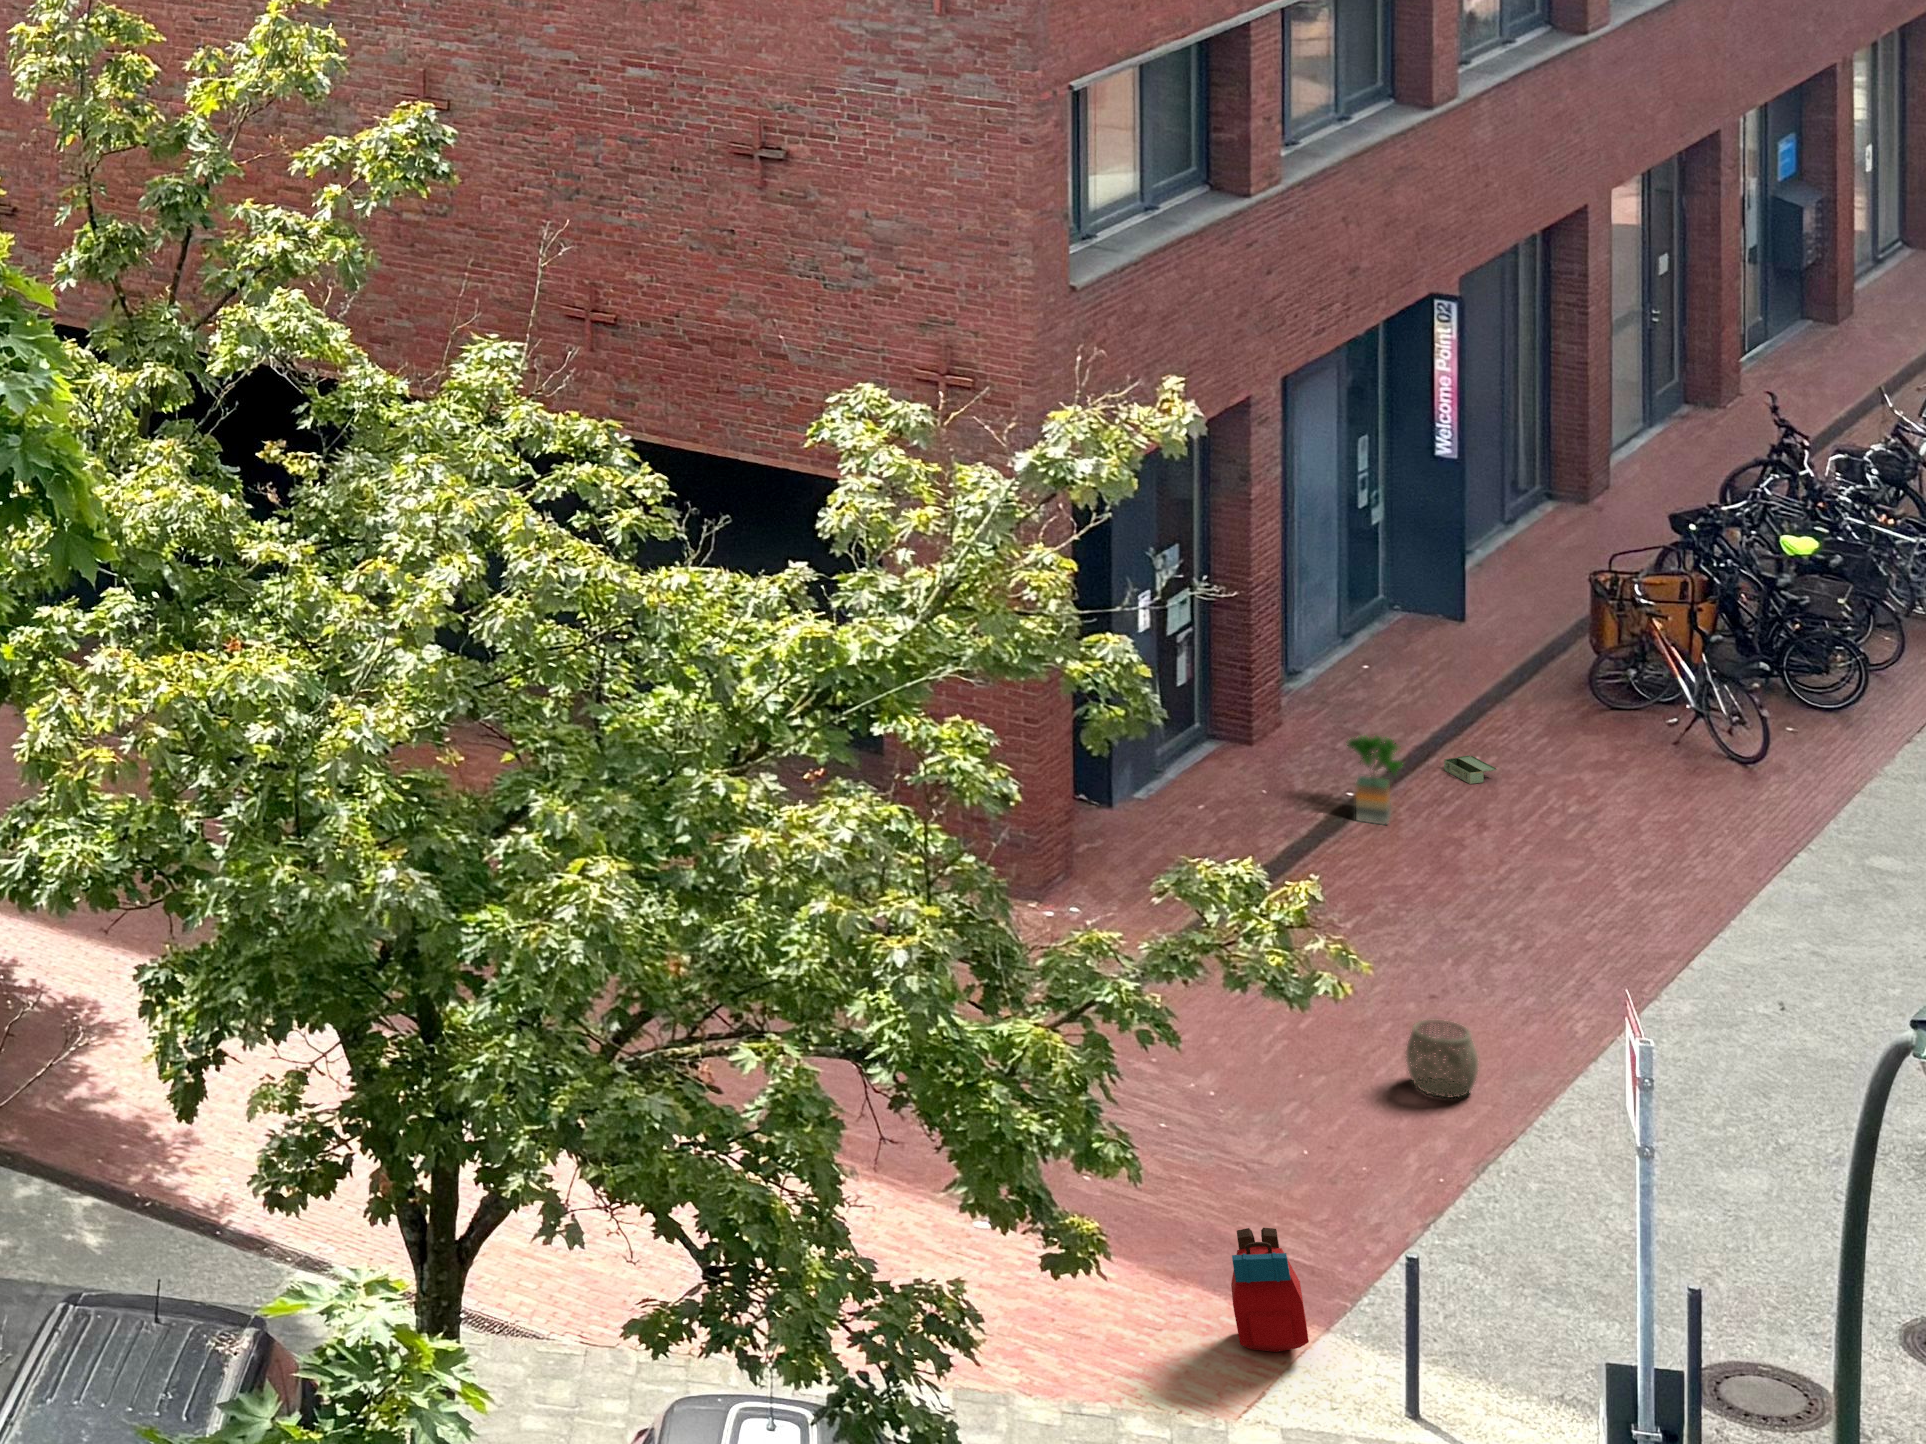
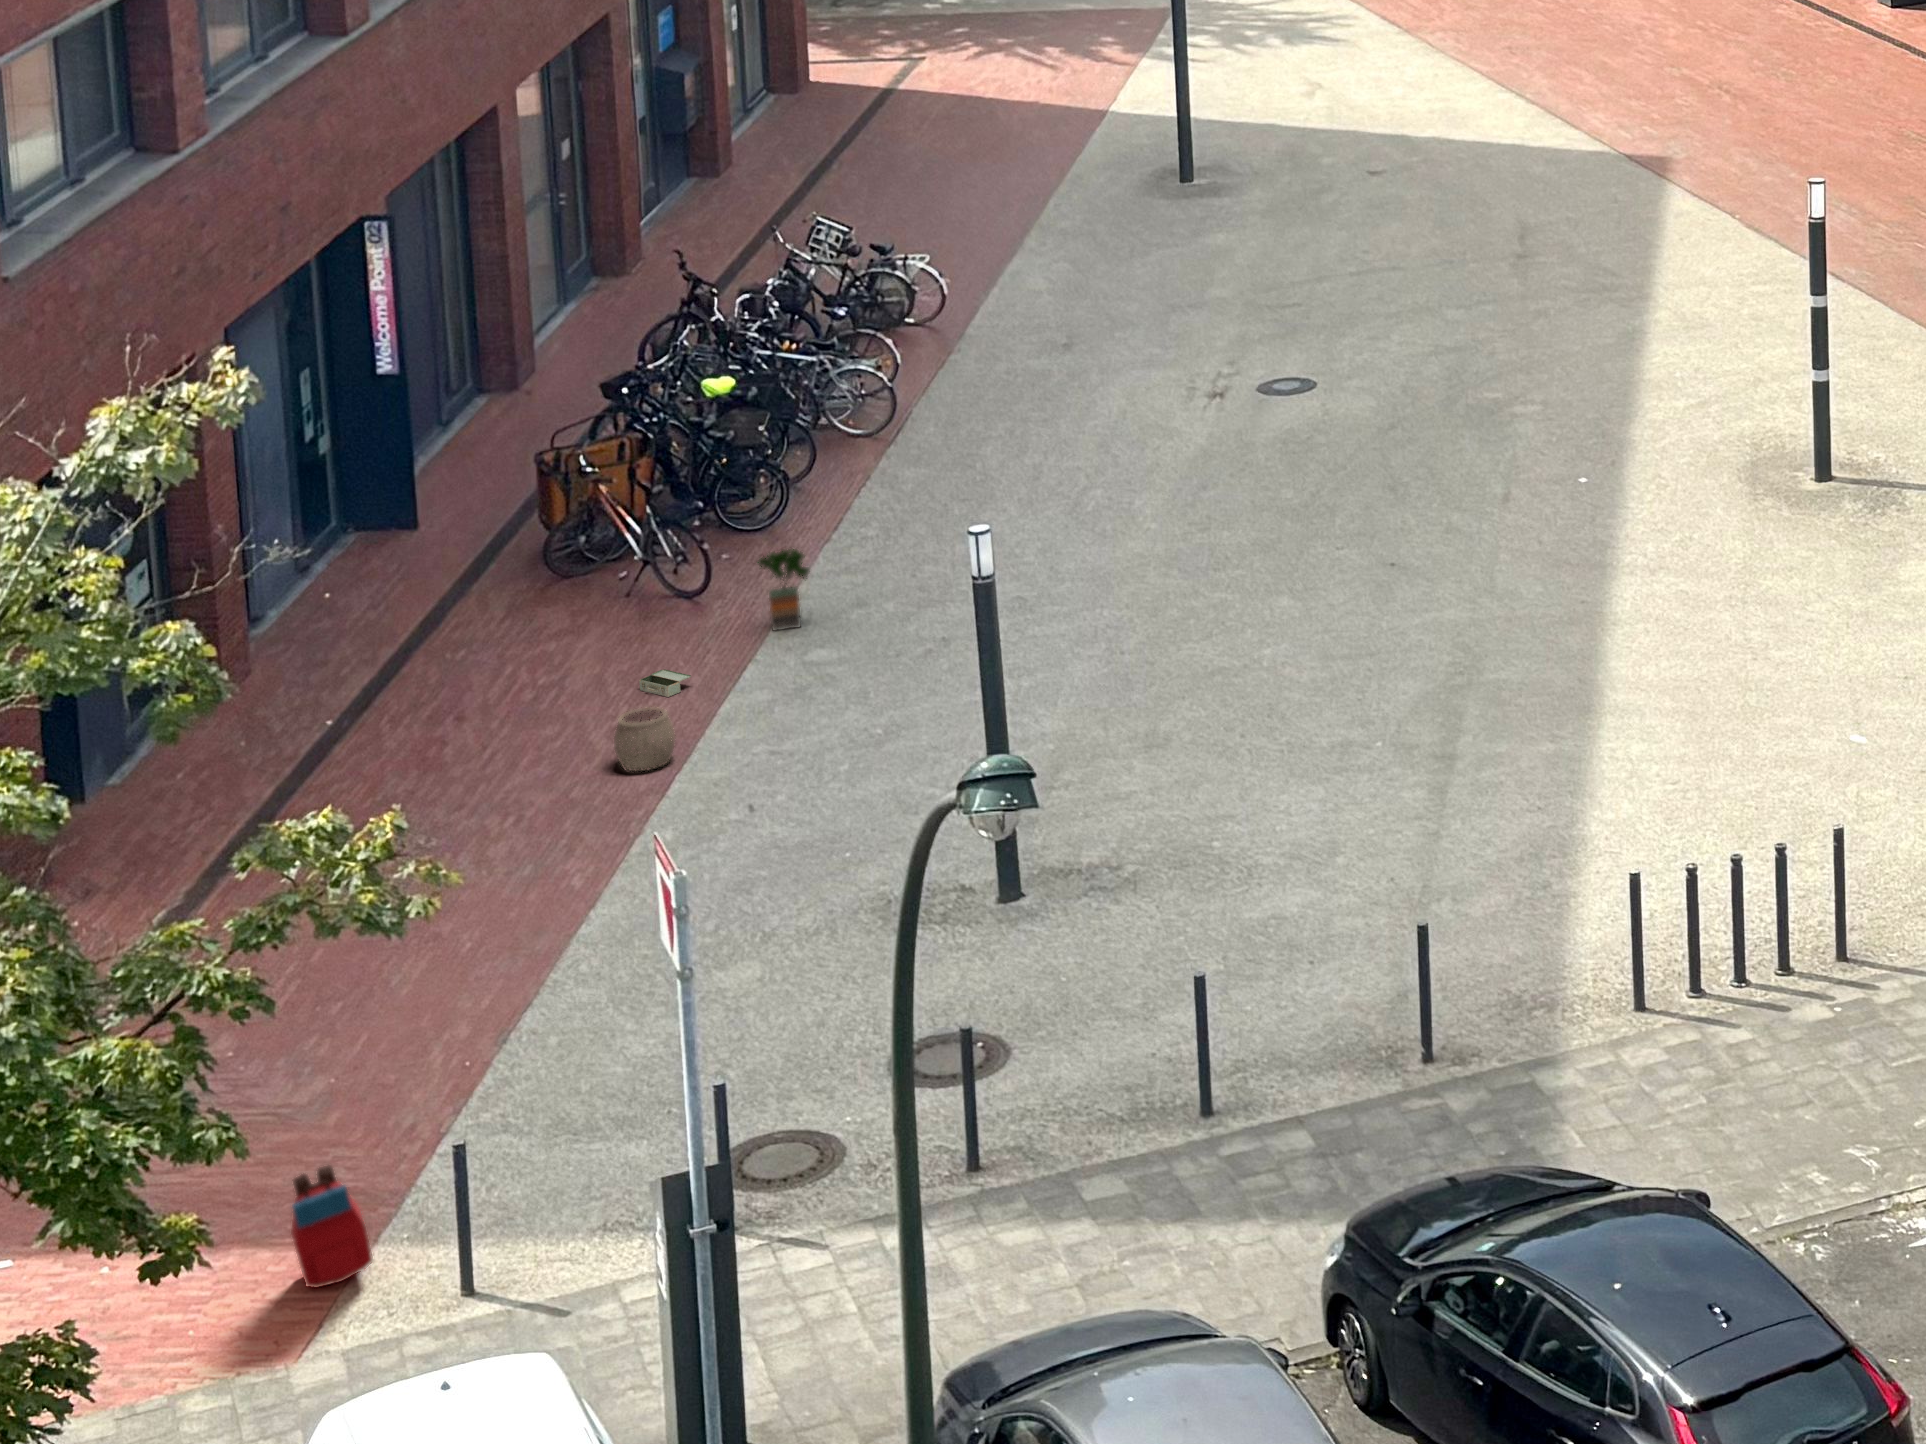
potted tree: present [1346,736,1403,825] -> present [757,549,810,630]
toolbox: present [1444,756,1496,784] -> present [639,669,691,697]
woven basket: present [1406,1019,1478,1097] -> present [614,707,675,771]

